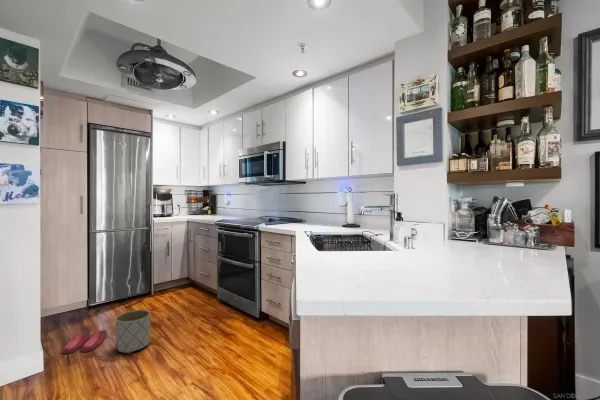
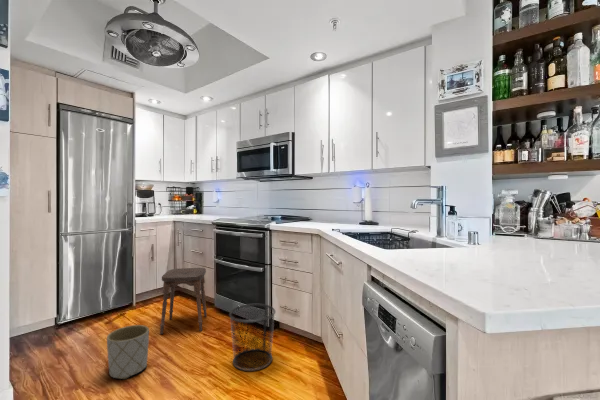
stool: none [167,263,210,319] -> present [160,268,207,334]
waste bin: none [216,296,257,354] -> present [229,304,275,371]
slippers: present [63,330,107,354] -> none [37,352,91,385]

